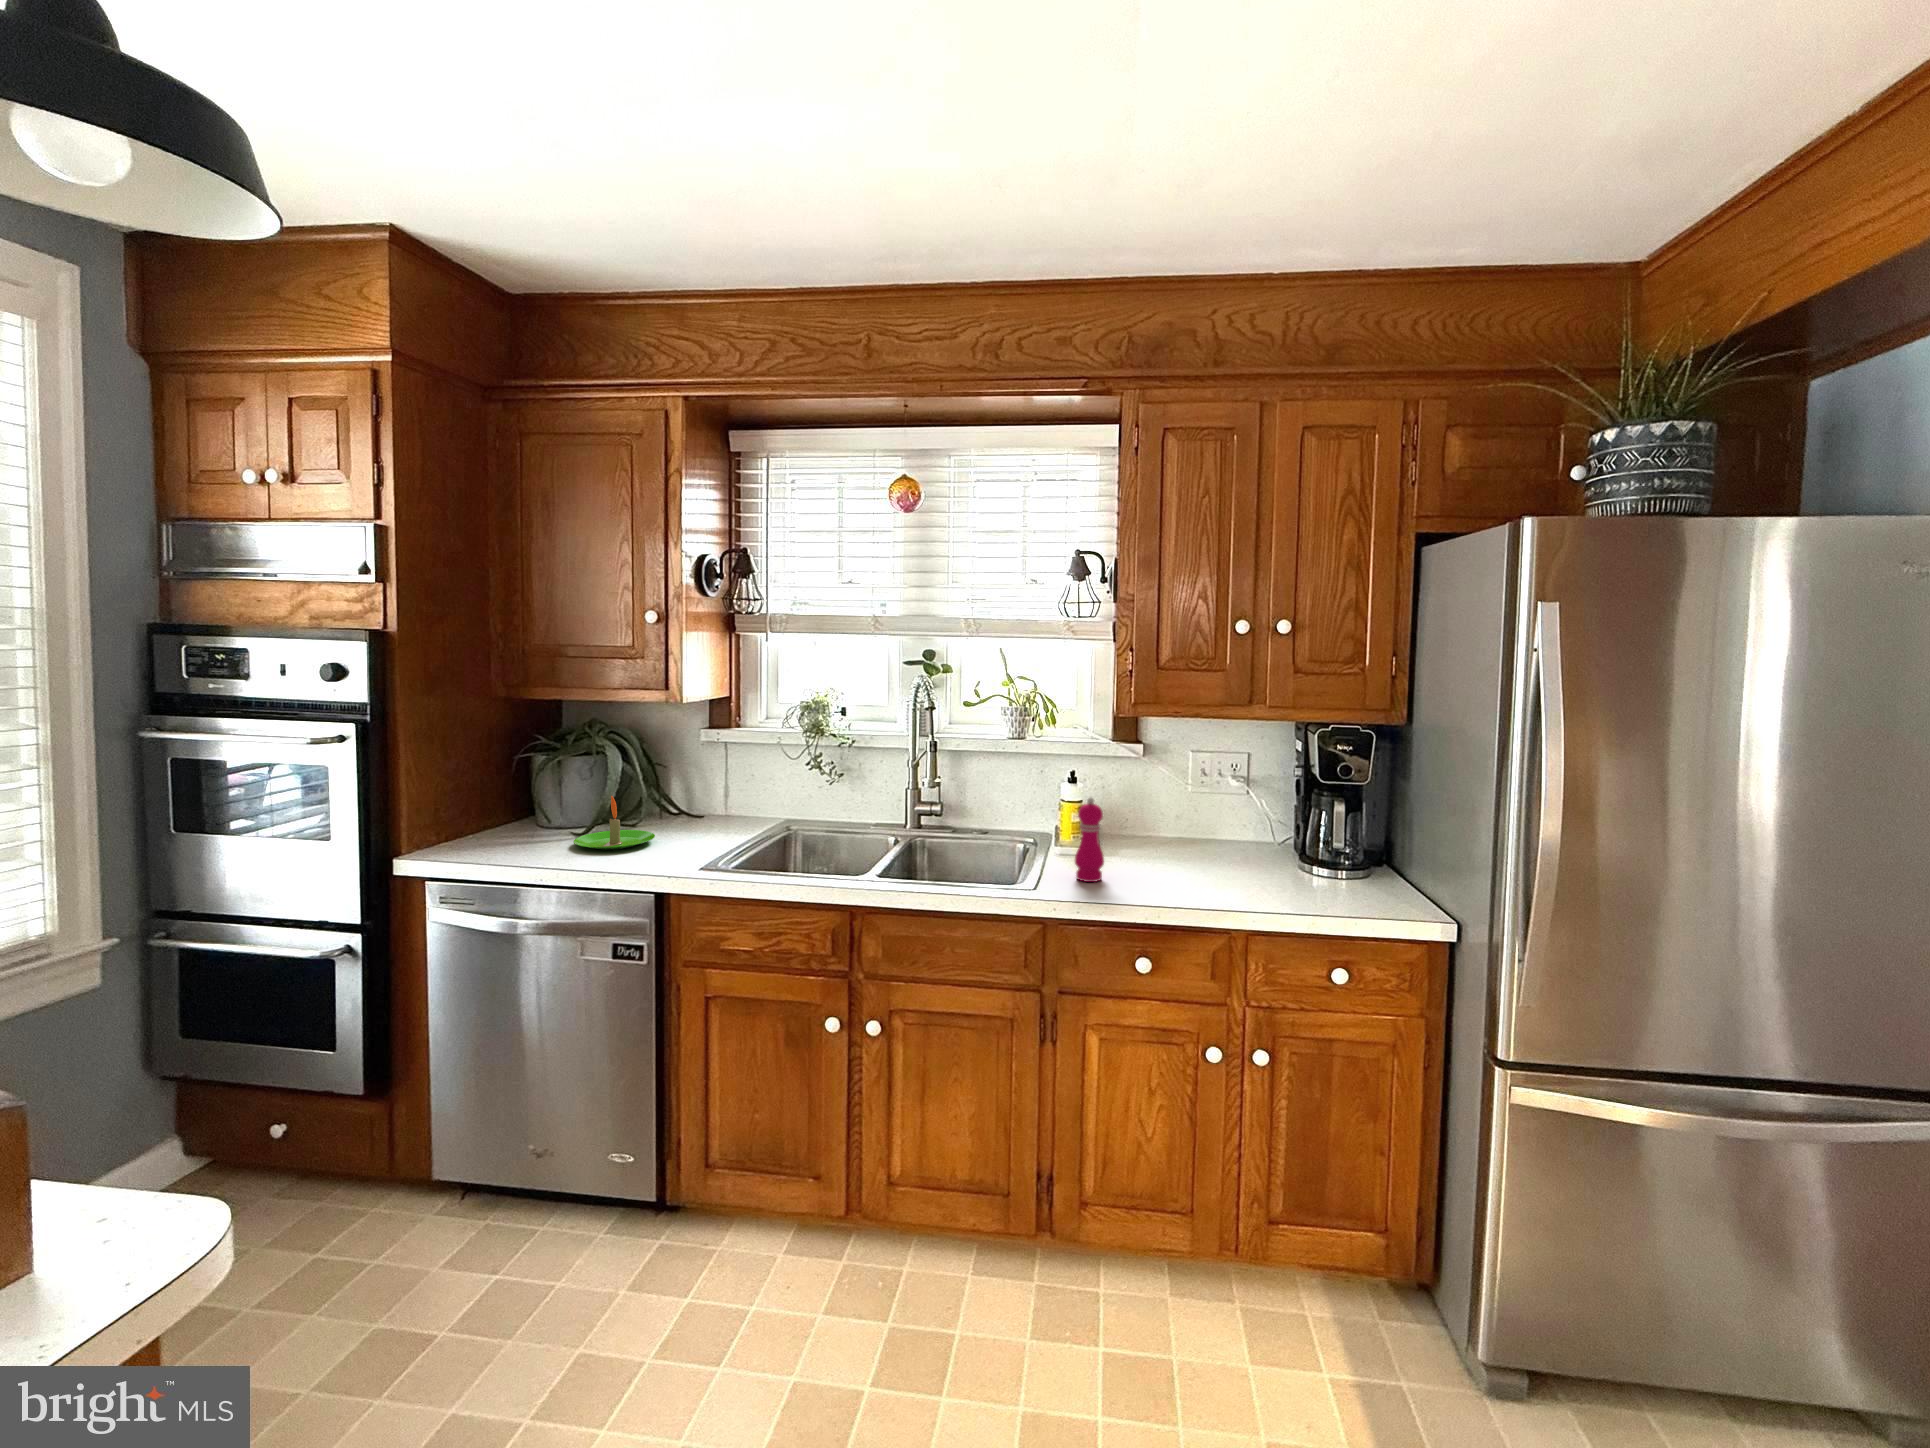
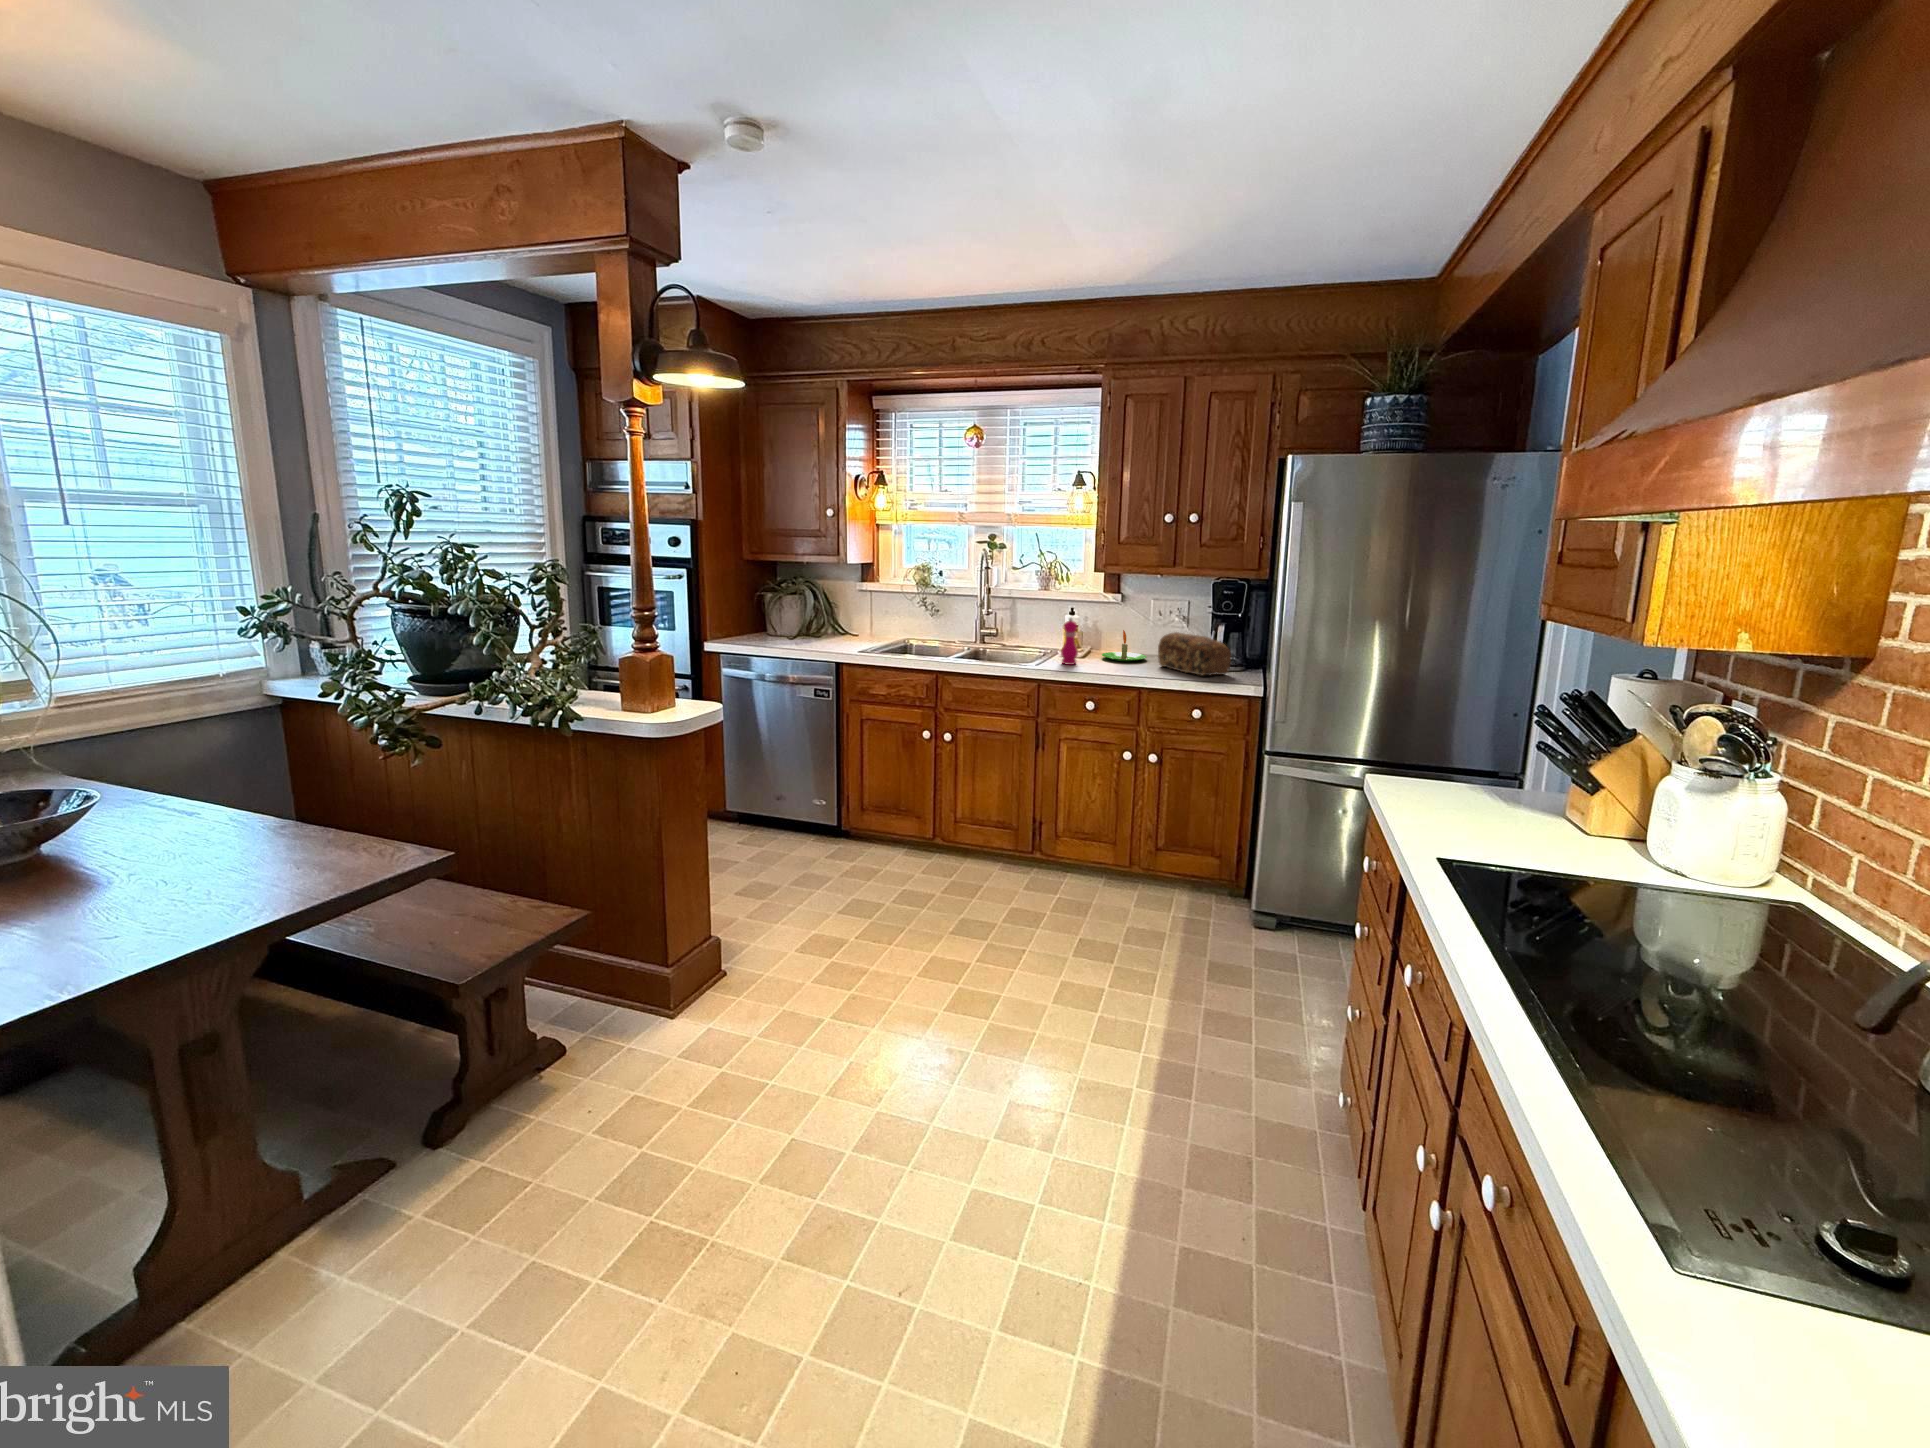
candle: present [573,796,655,850] -> present [1102,630,1147,661]
bread loaf: none [1240,817,1375,900] -> present [1158,632,1231,676]

